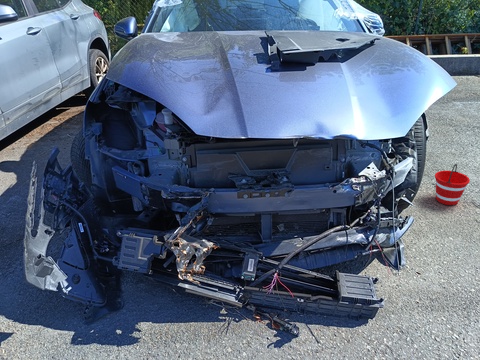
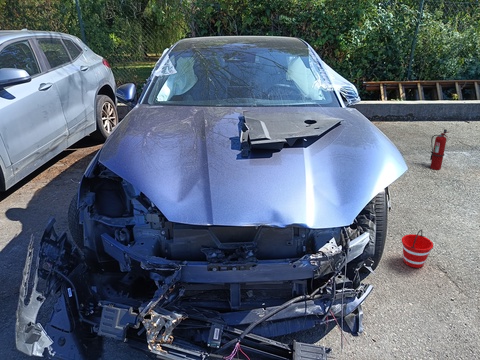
fire extinguisher: none [448,73,472,117] -> present [430,129,448,170]

